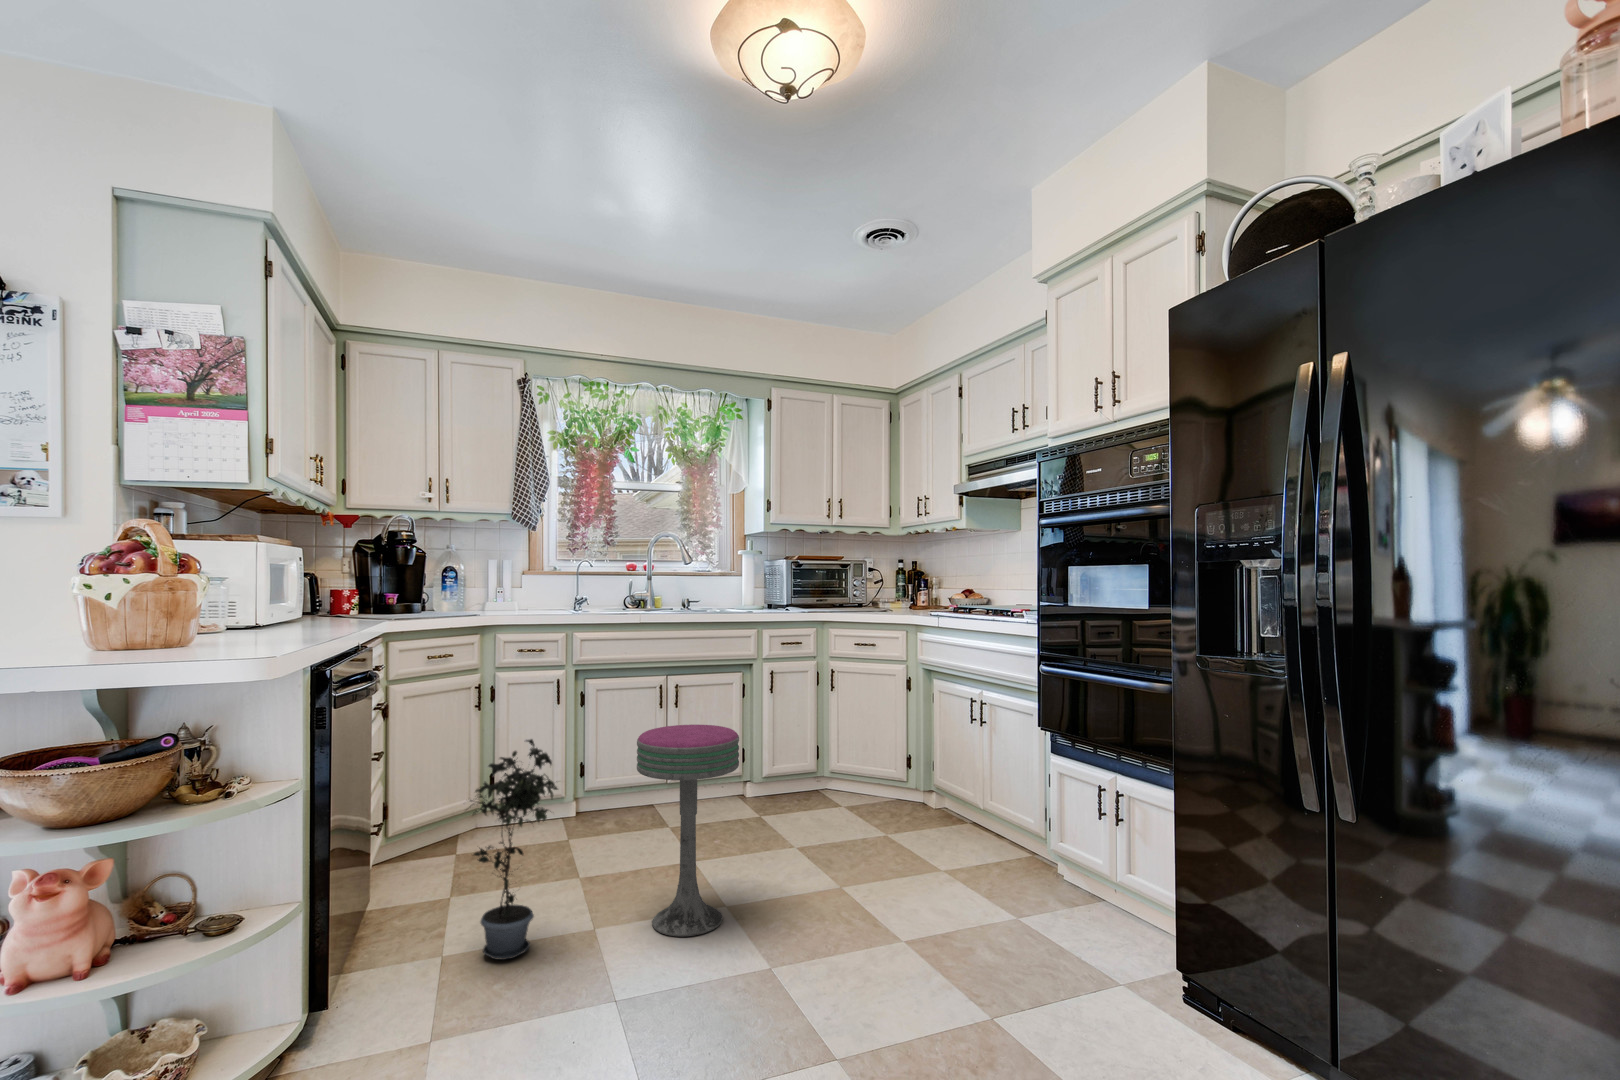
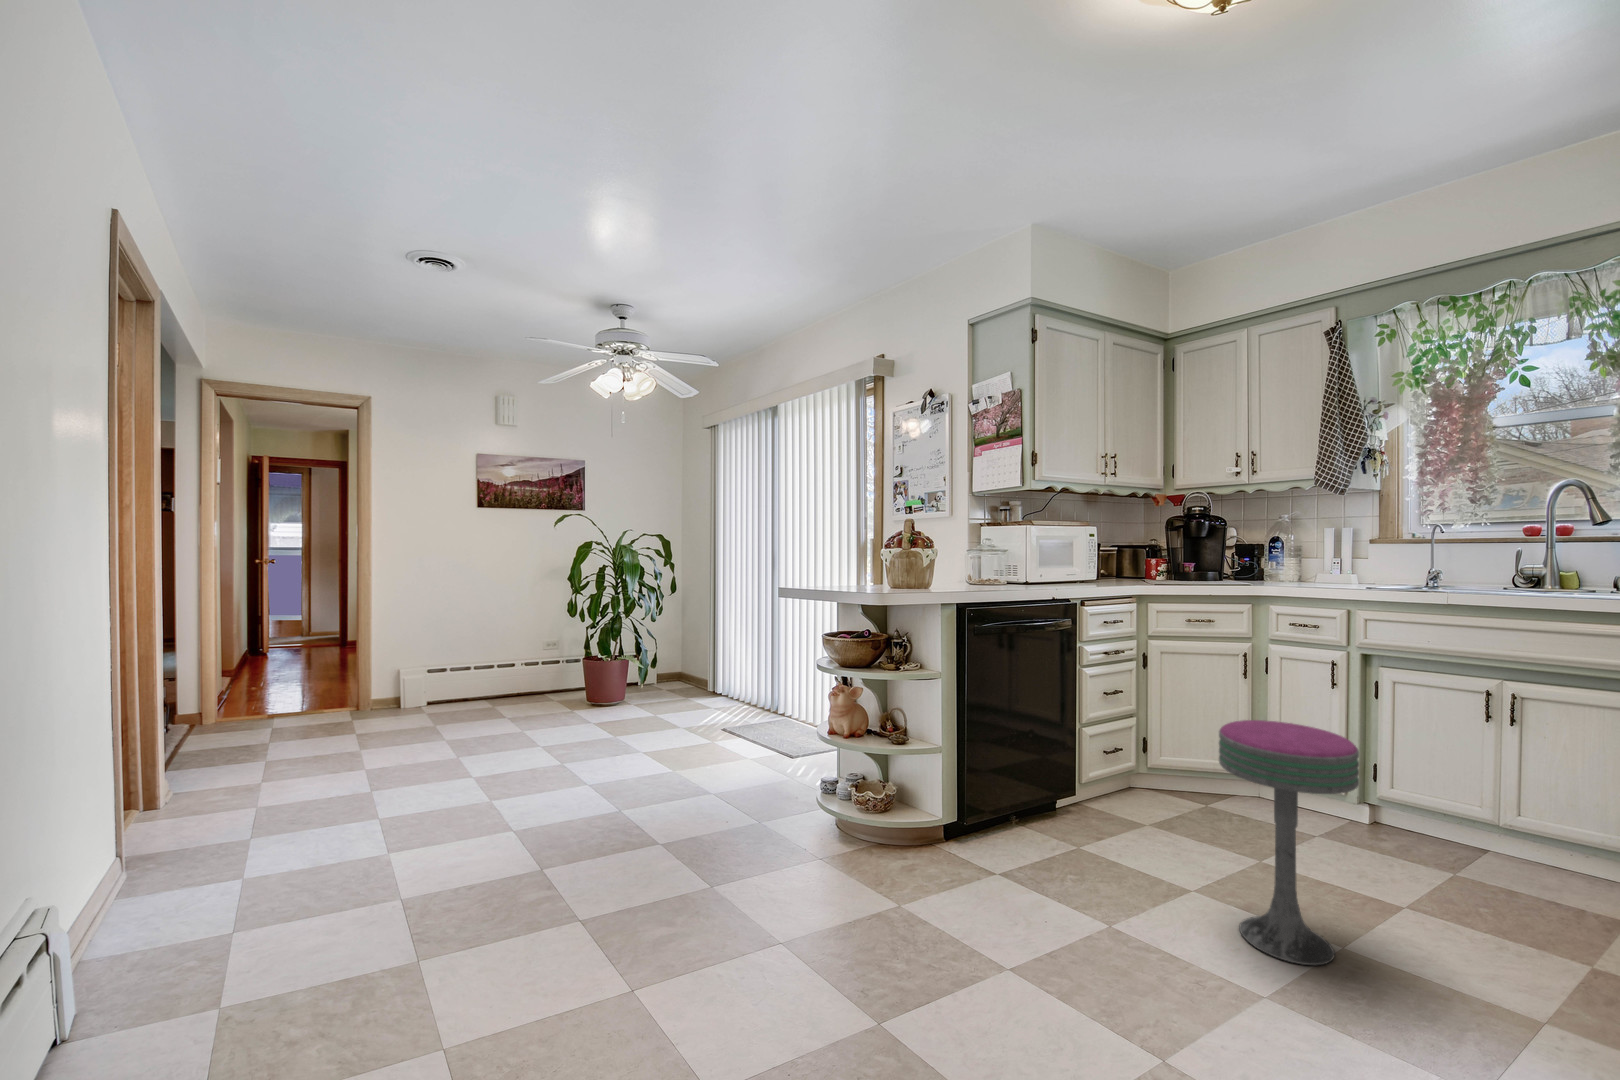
potted plant: present [470,739,558,960] -> none [1078,694,1158,870]

